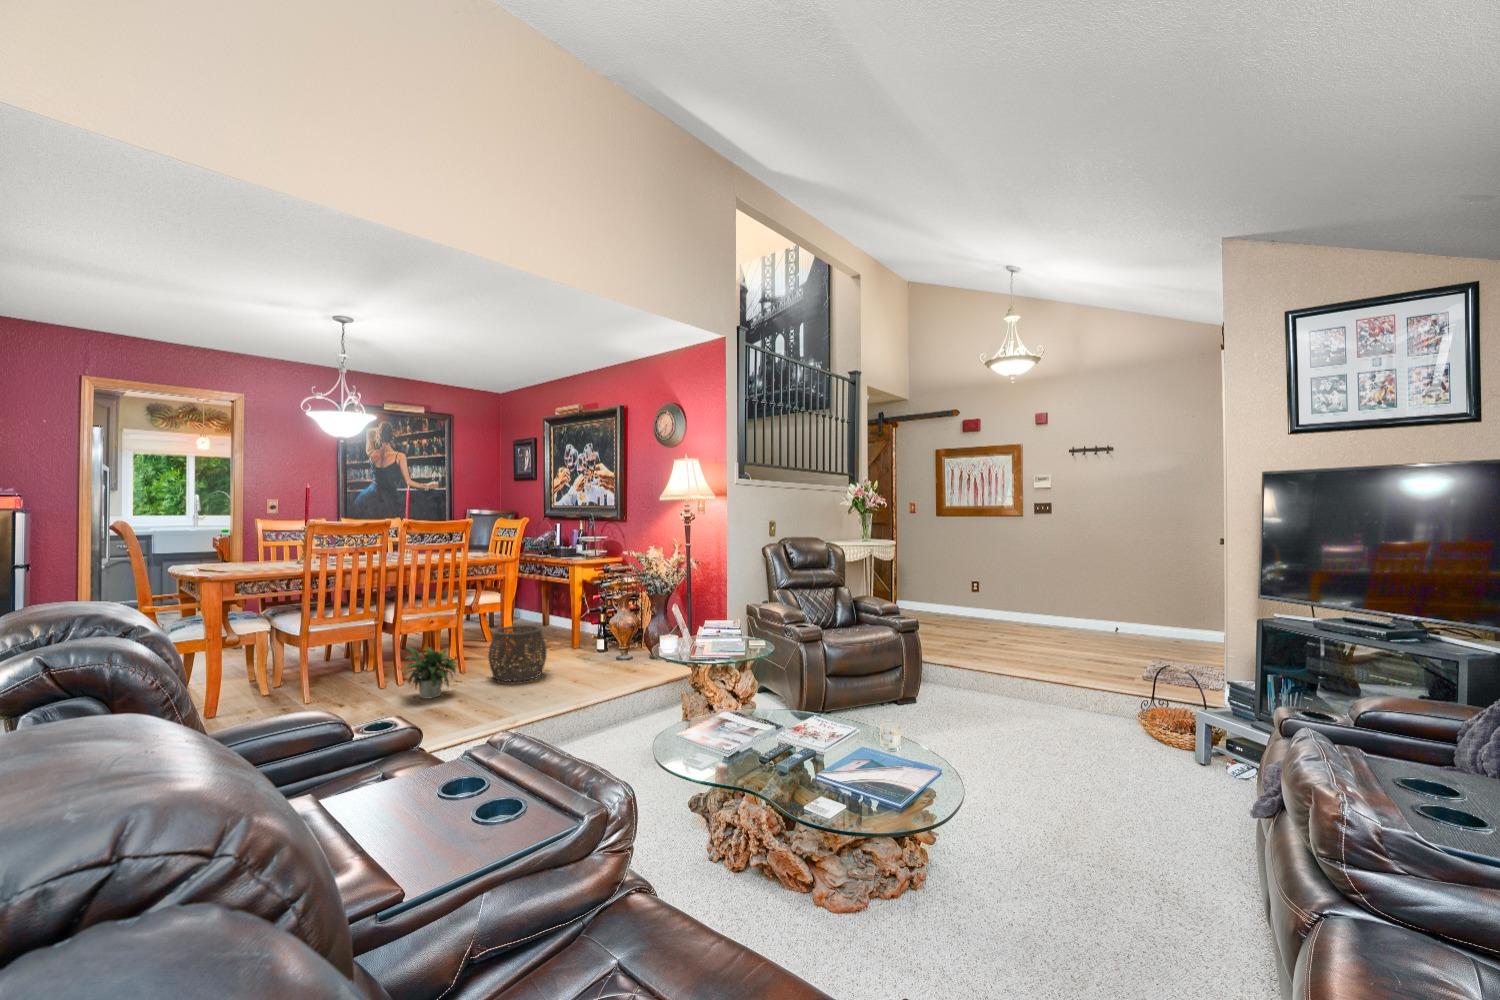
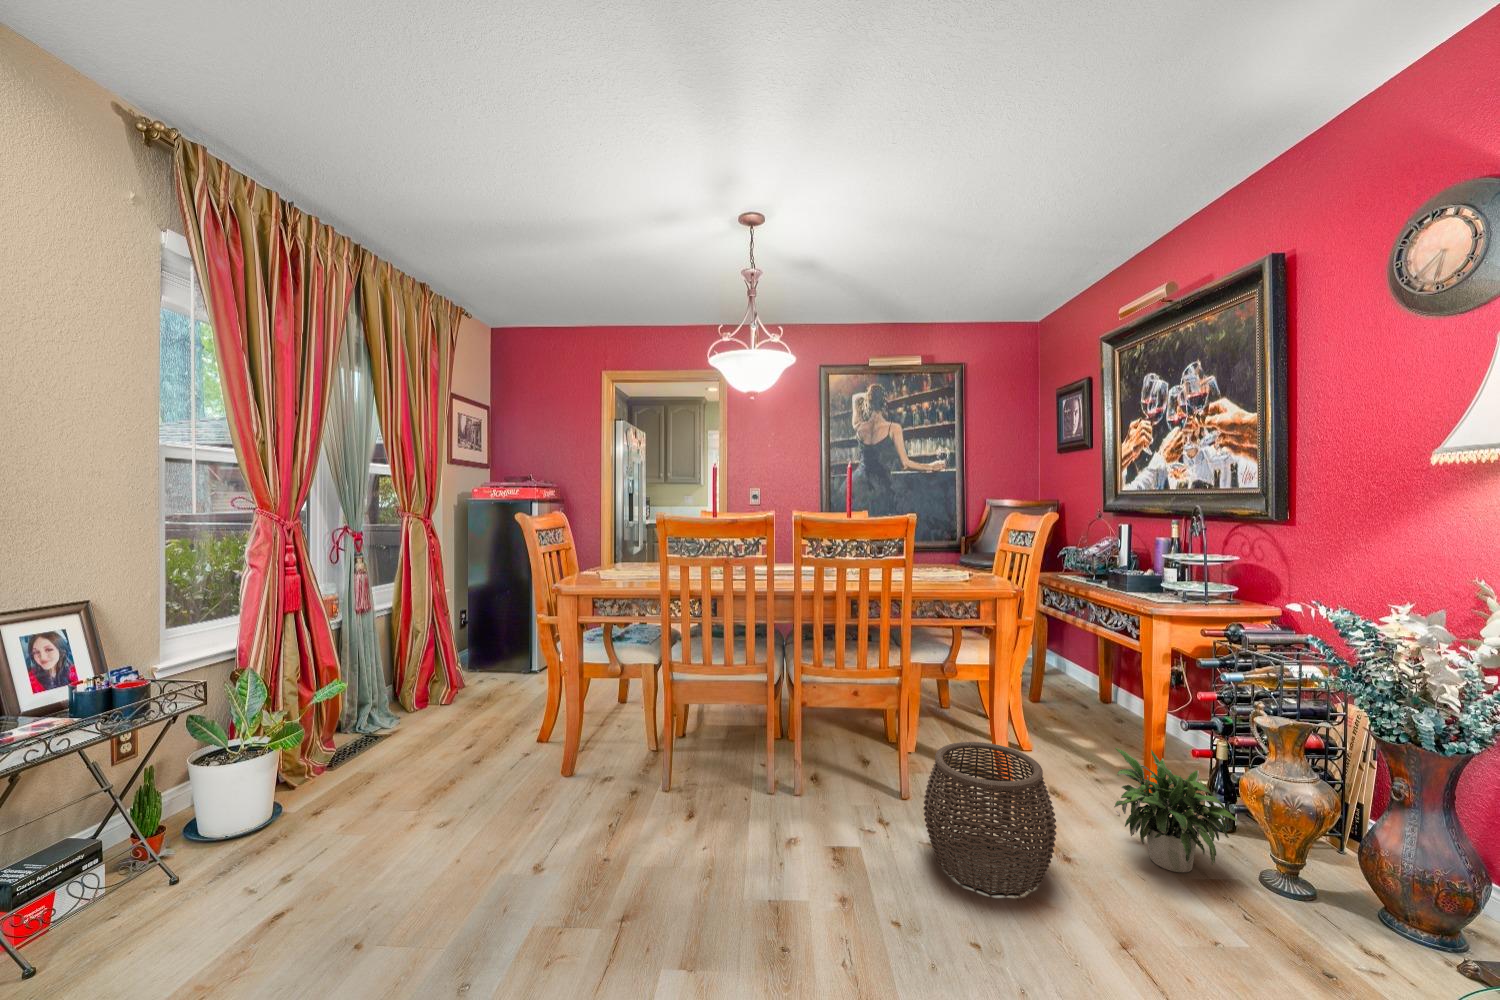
potted plant: present [405,646,457,699] -> present [1114,748,1237,872]

